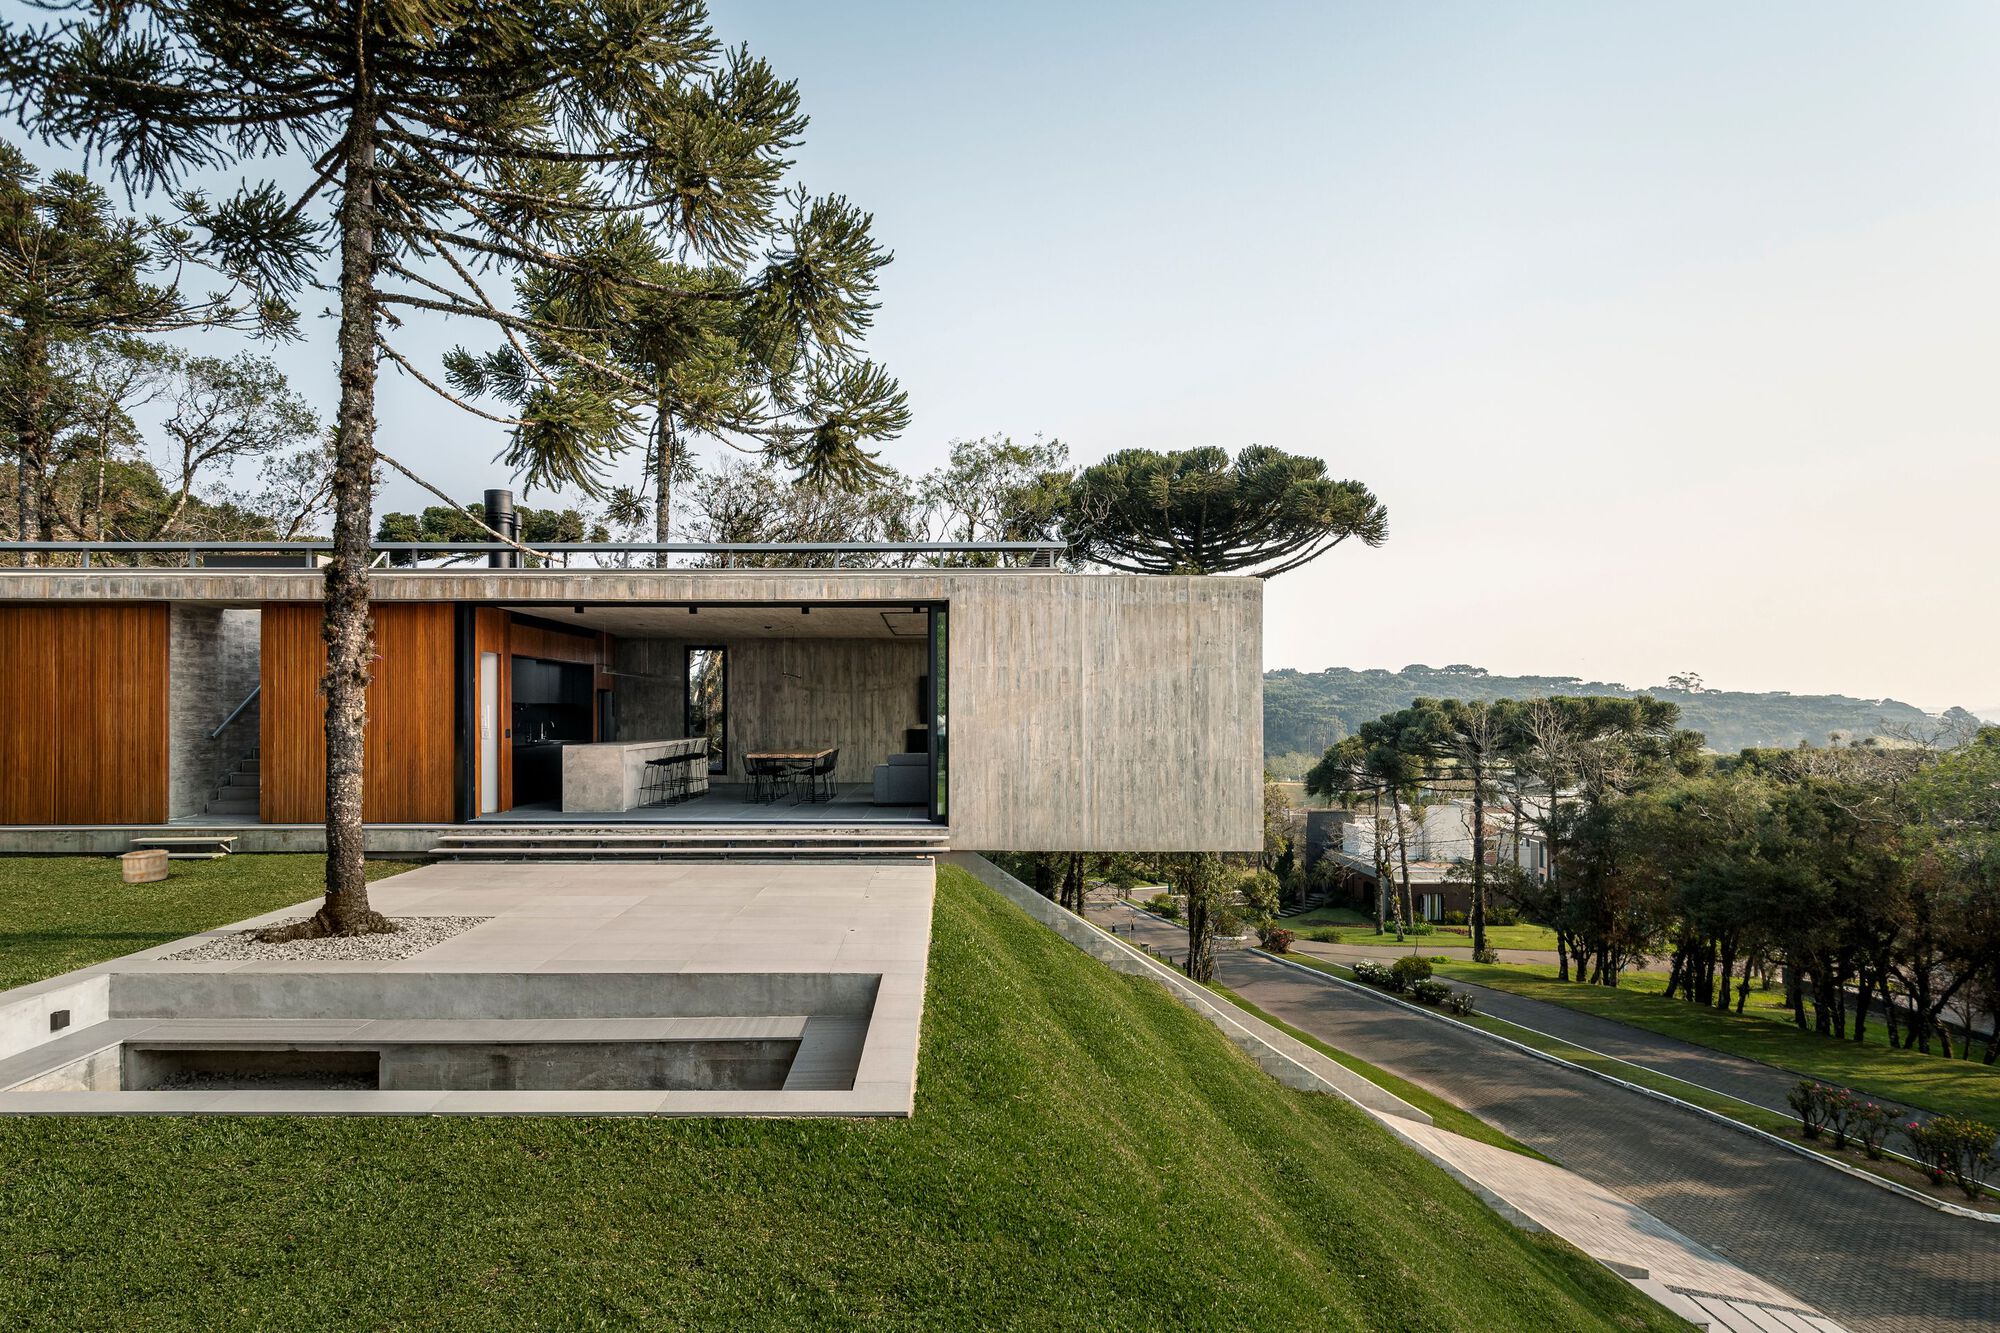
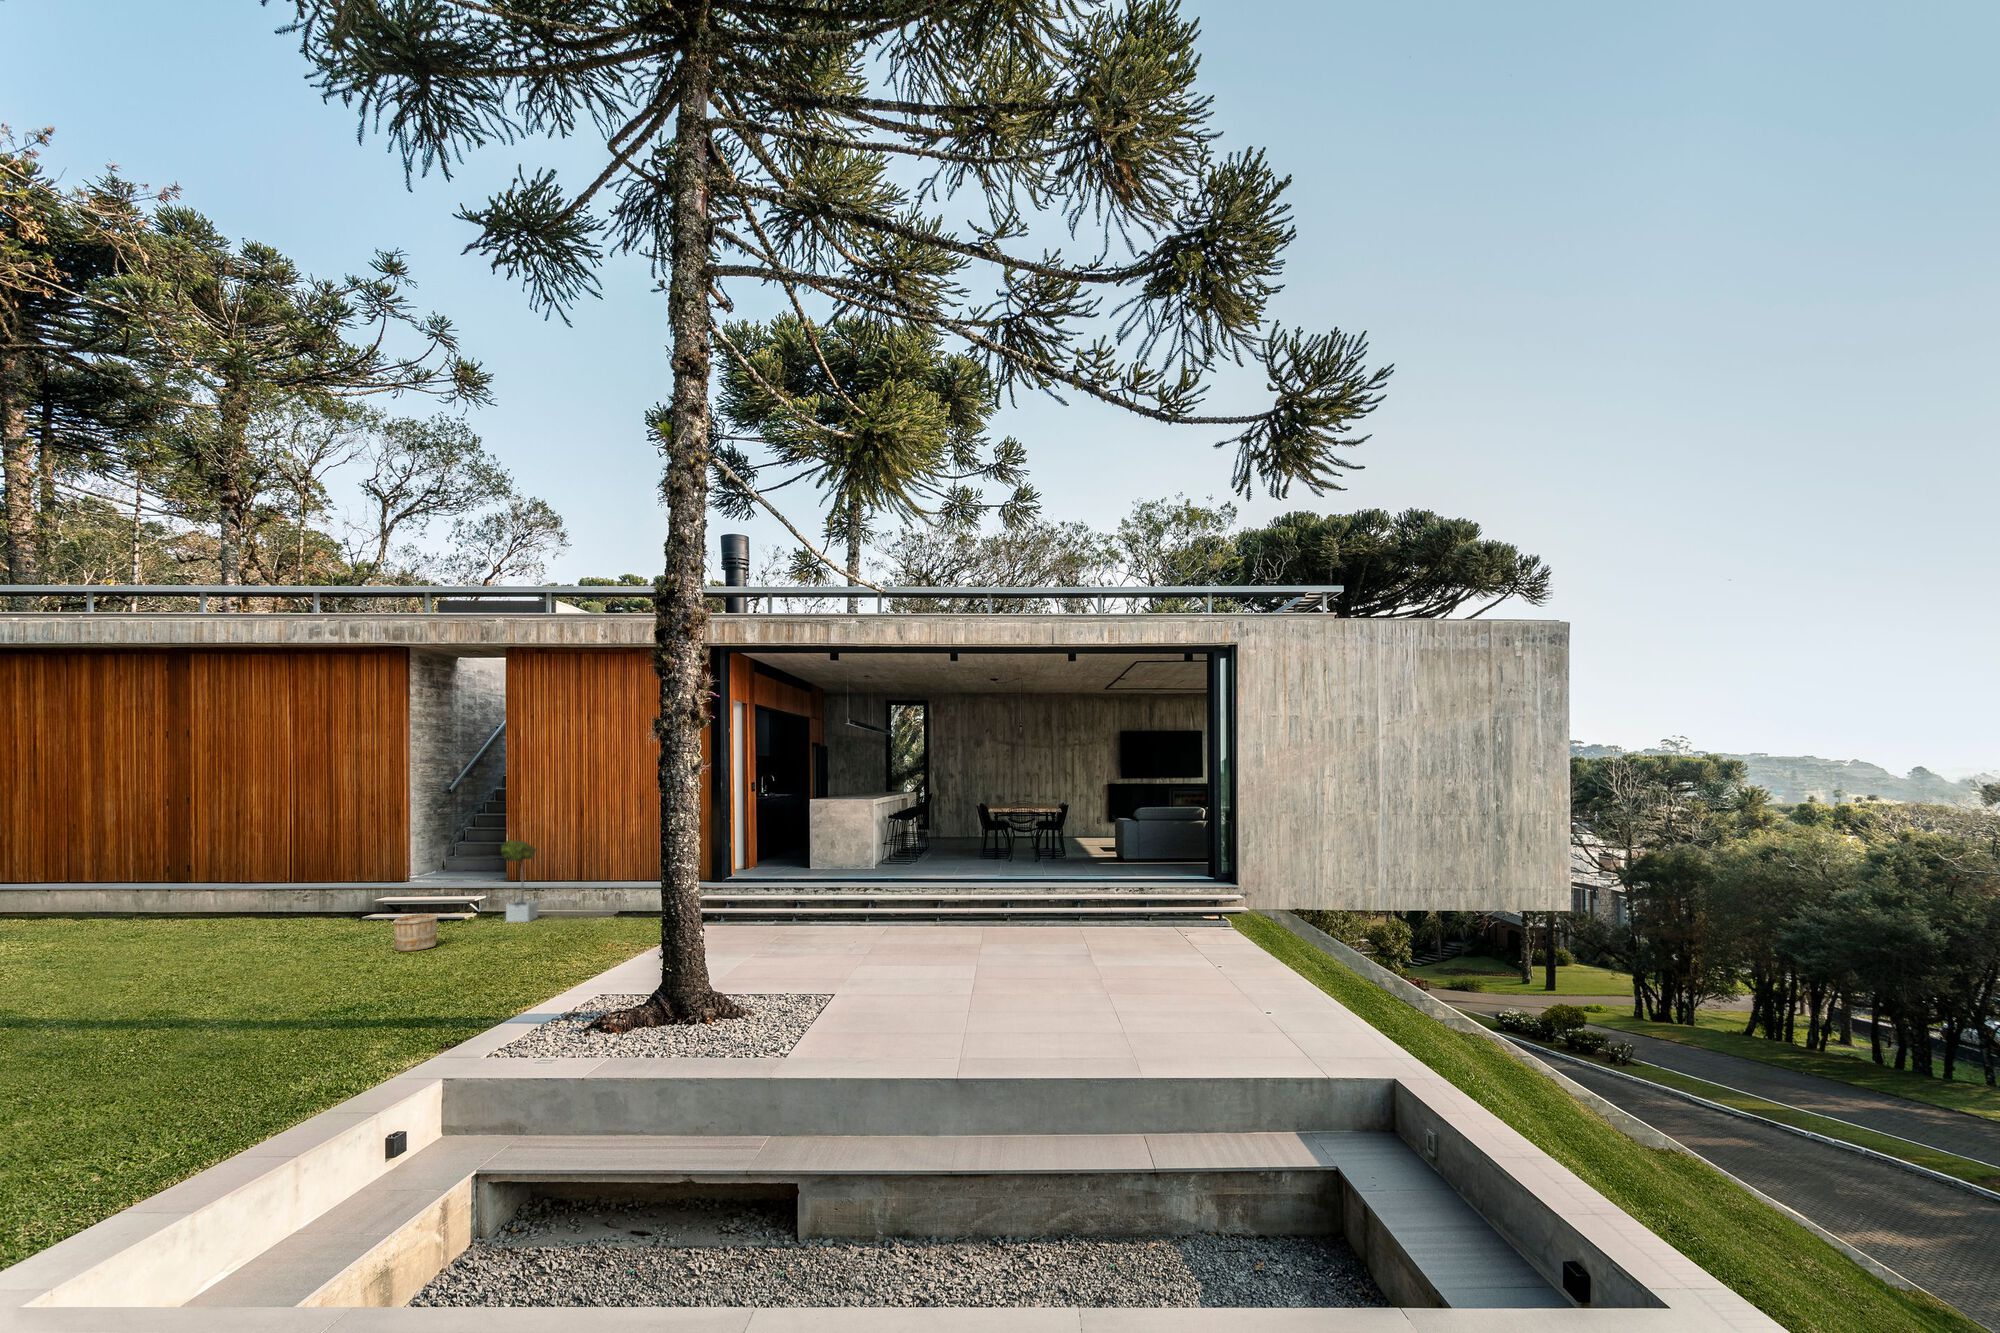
potted tree: none [246,783,285,859] -> present [501,840,538,922]

